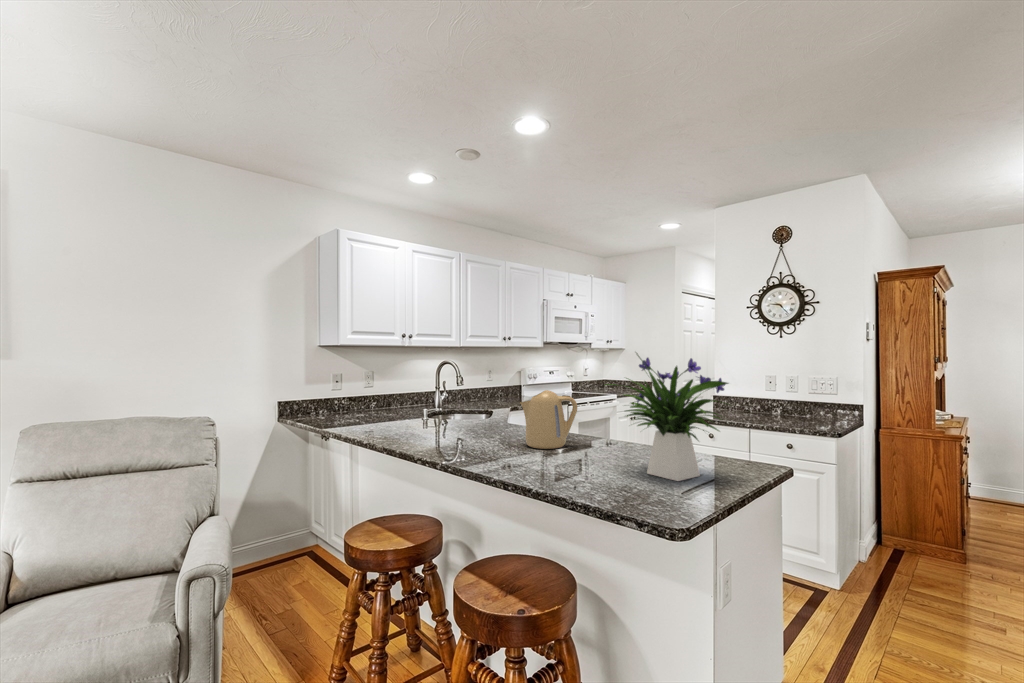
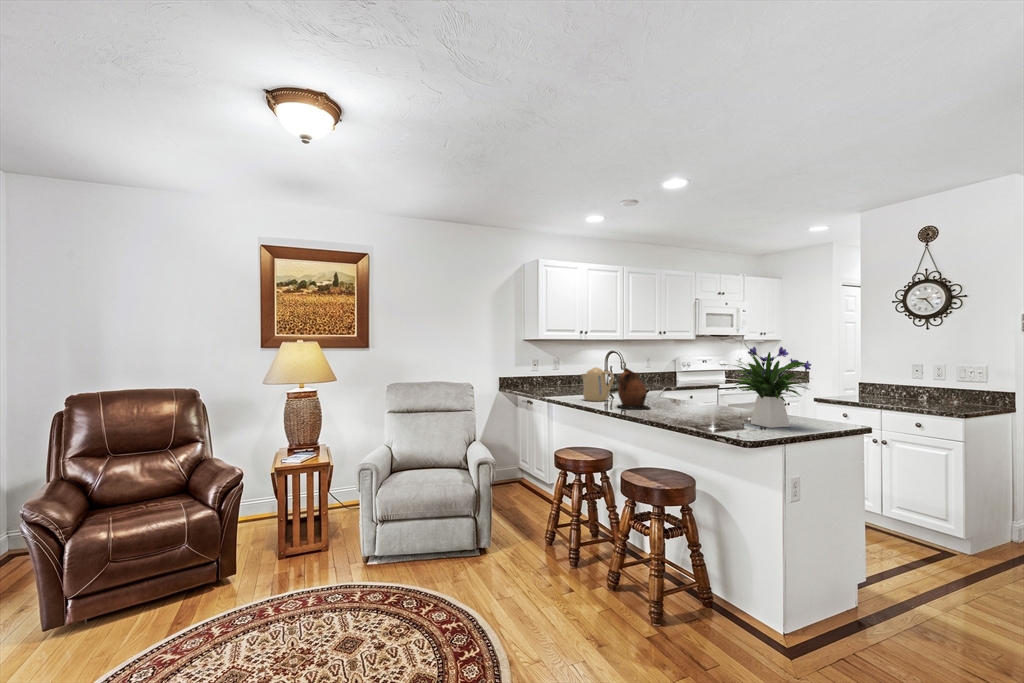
ceramic pitcher: none [447,390,500,452] -> present [617,368,650,408]
kettle: present [520,390,577,449] -> present [581,367,614,401]

